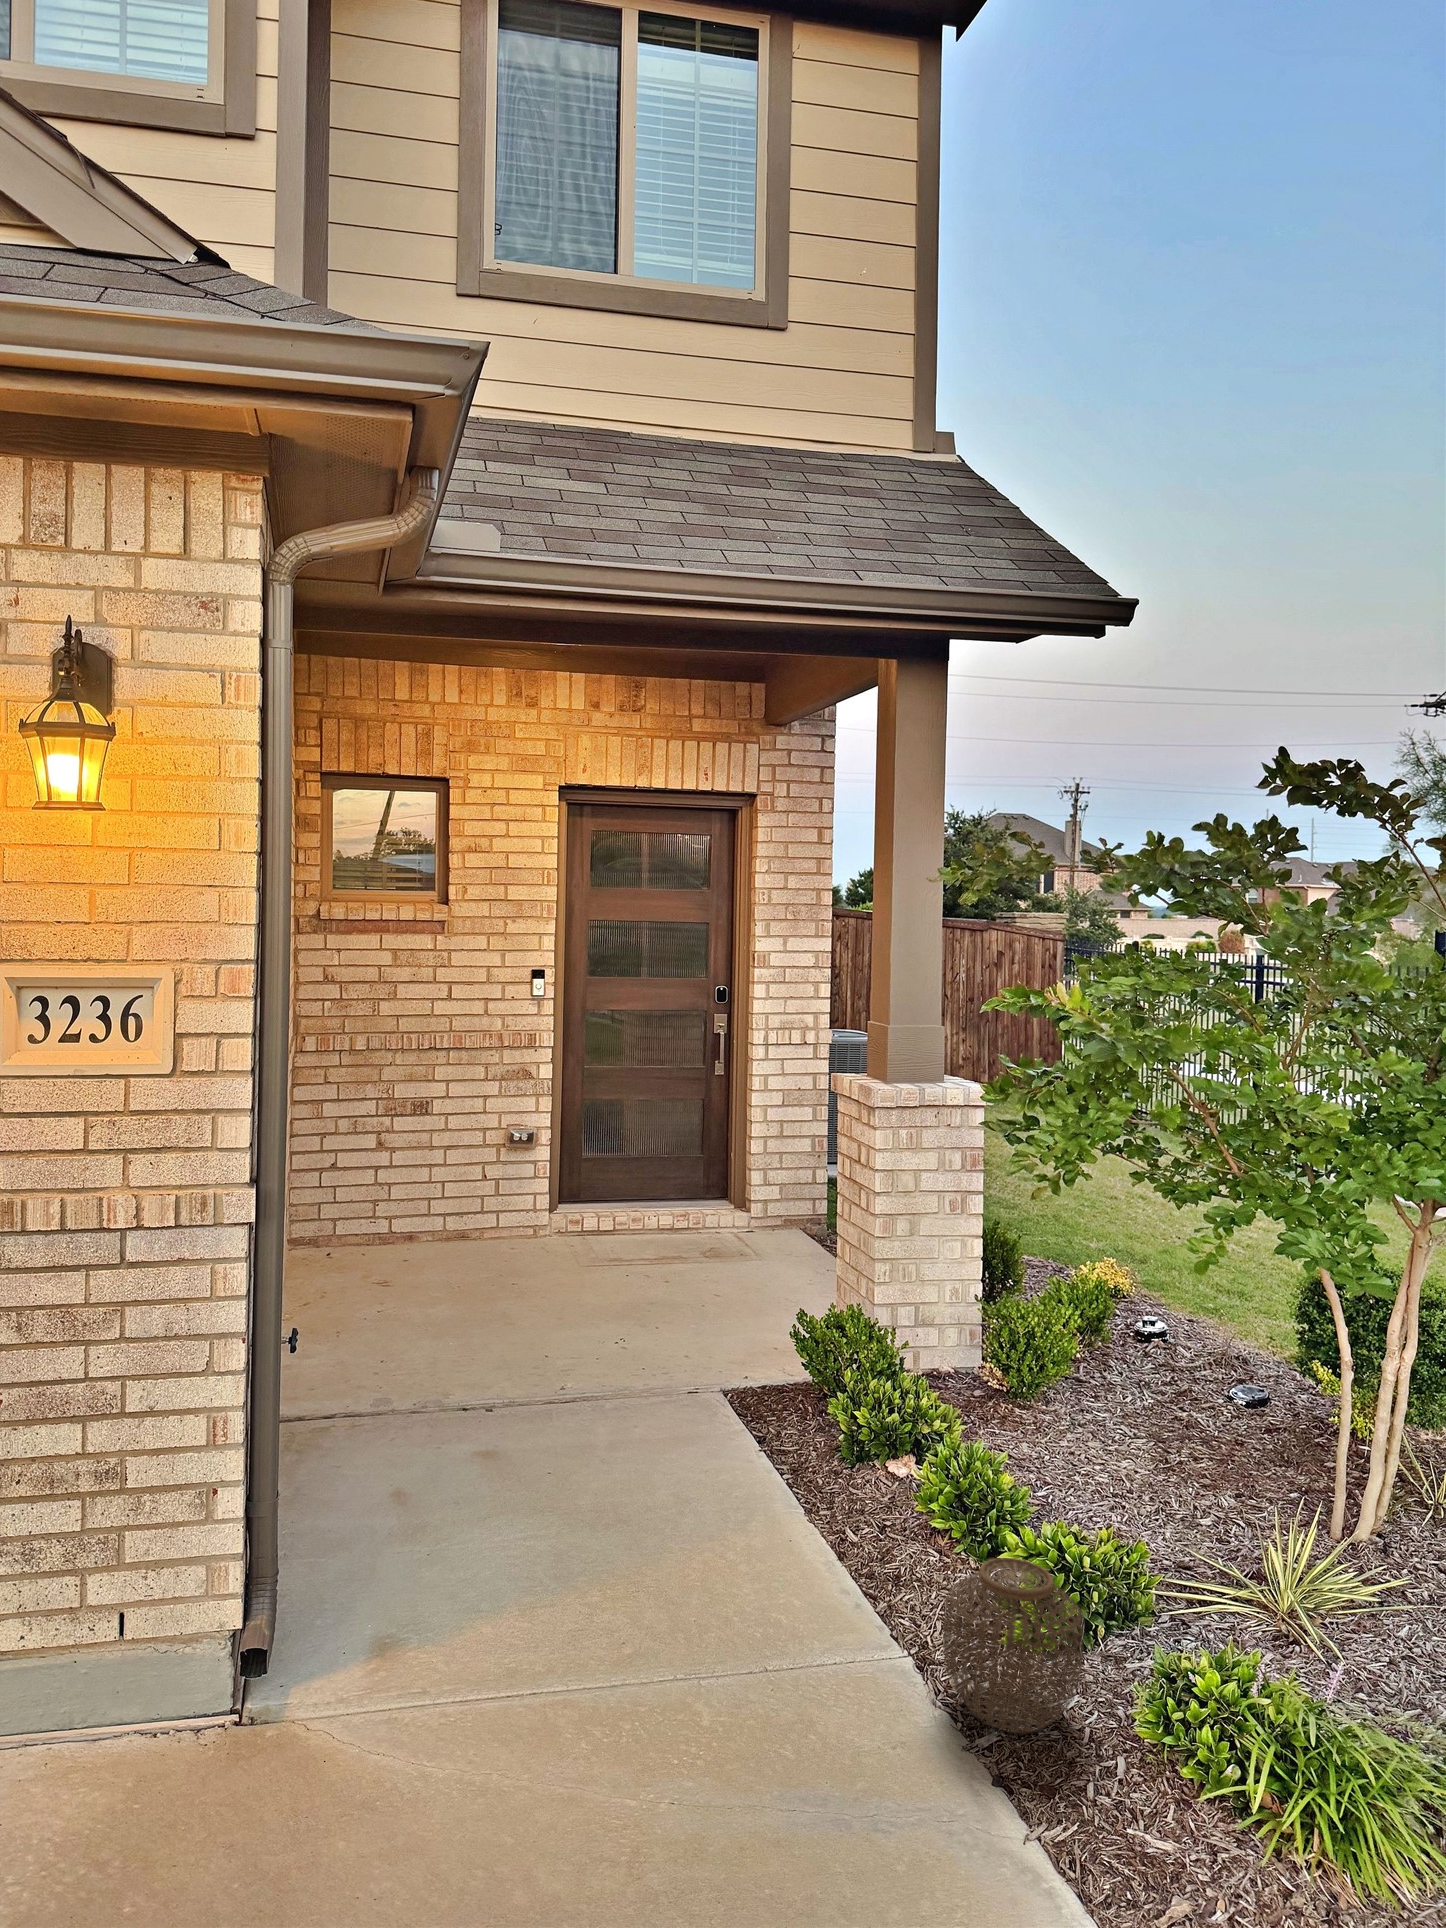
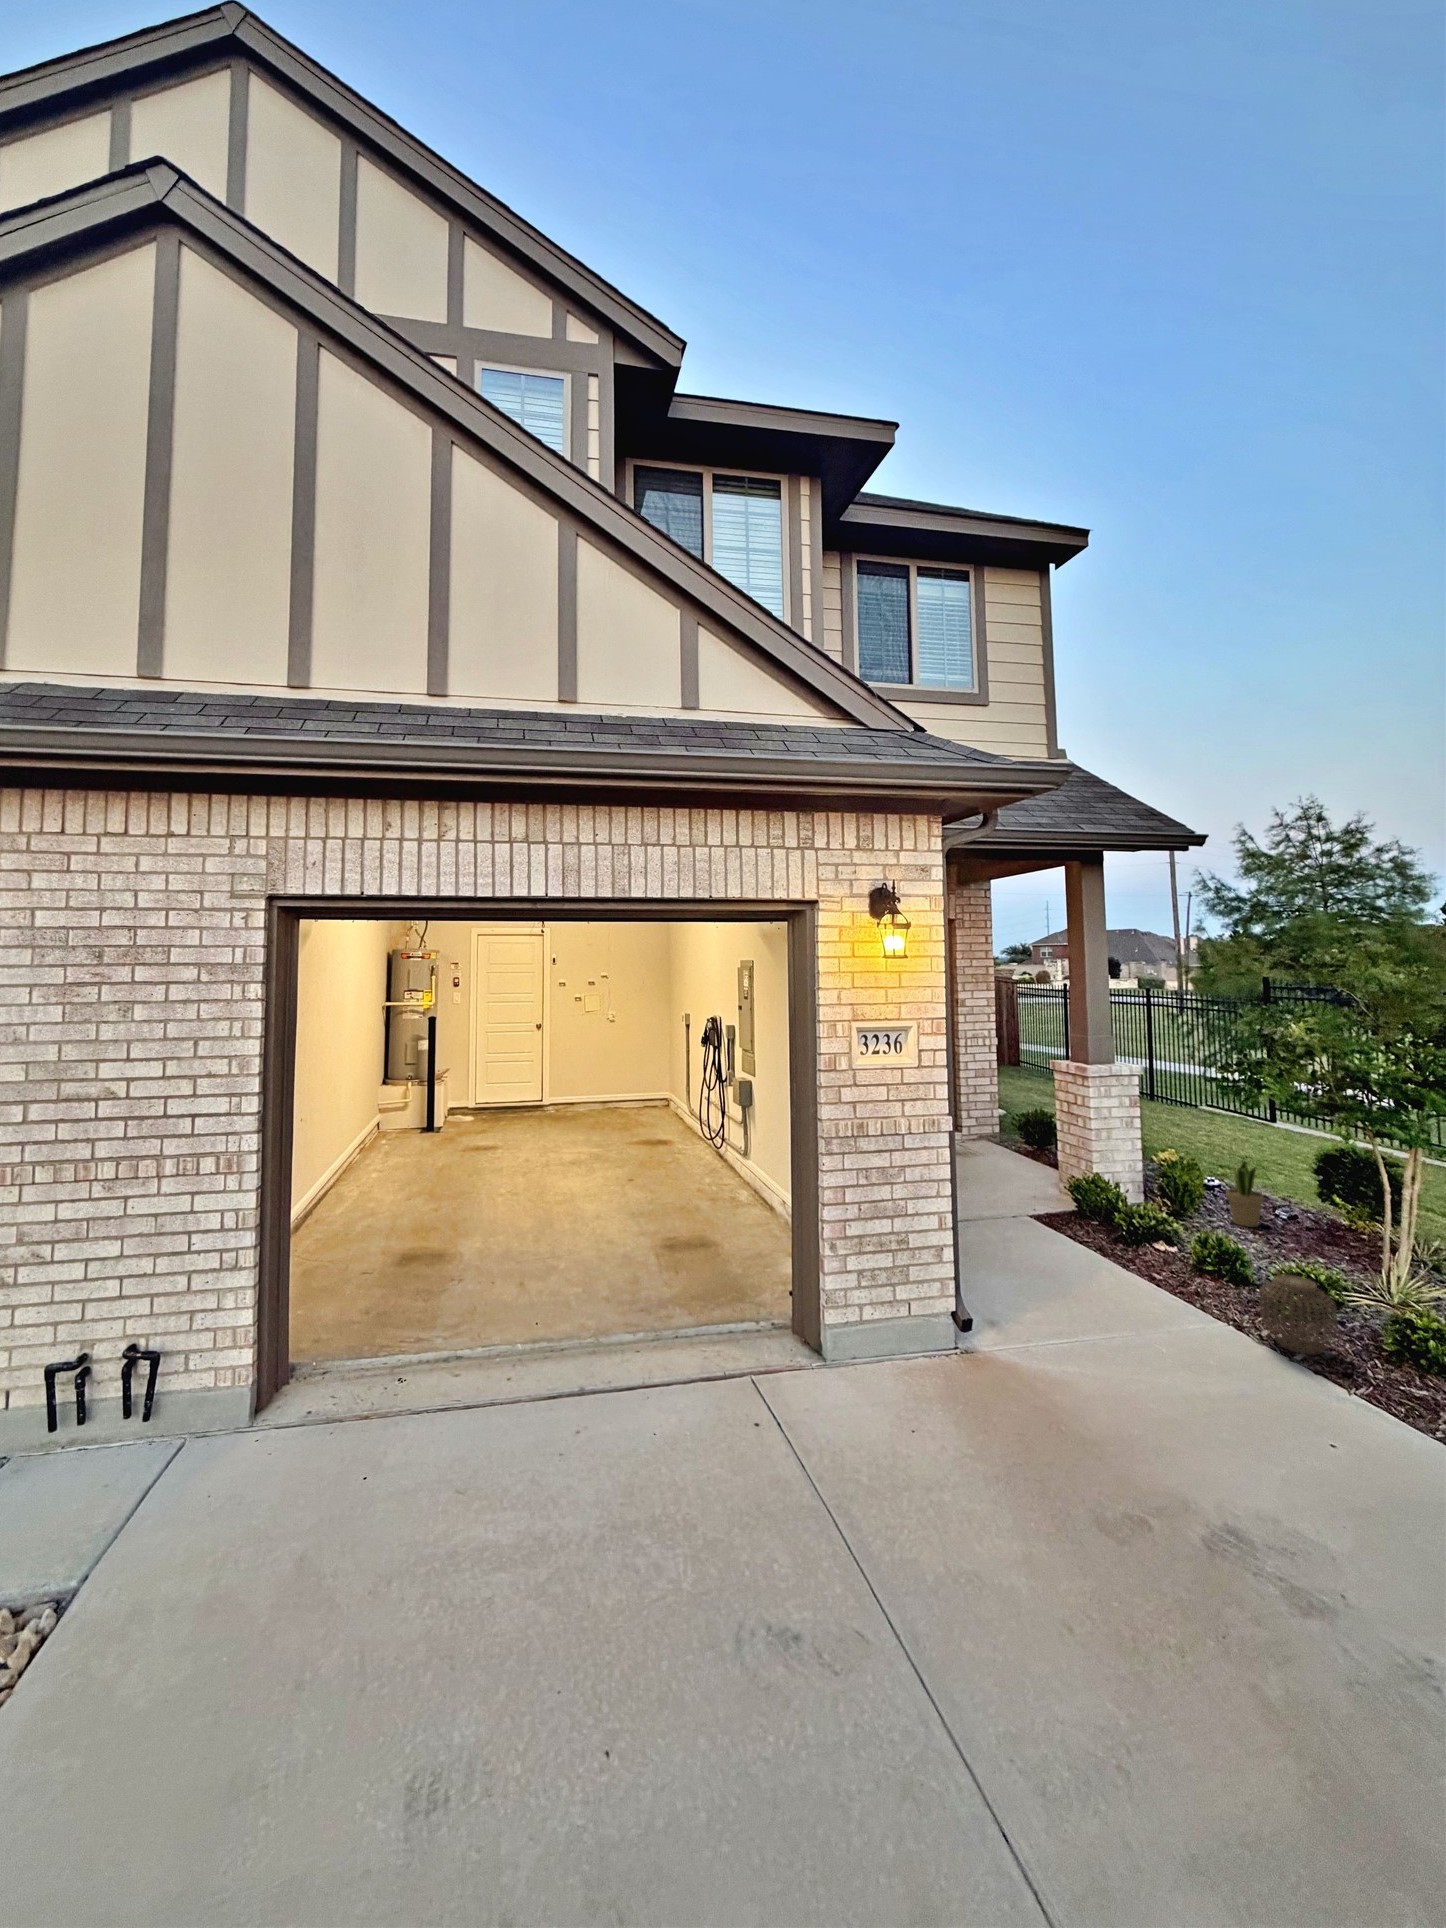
potted plant: none [1118,1292,1197,1426] -> present [1226,1162,1264,1227]

